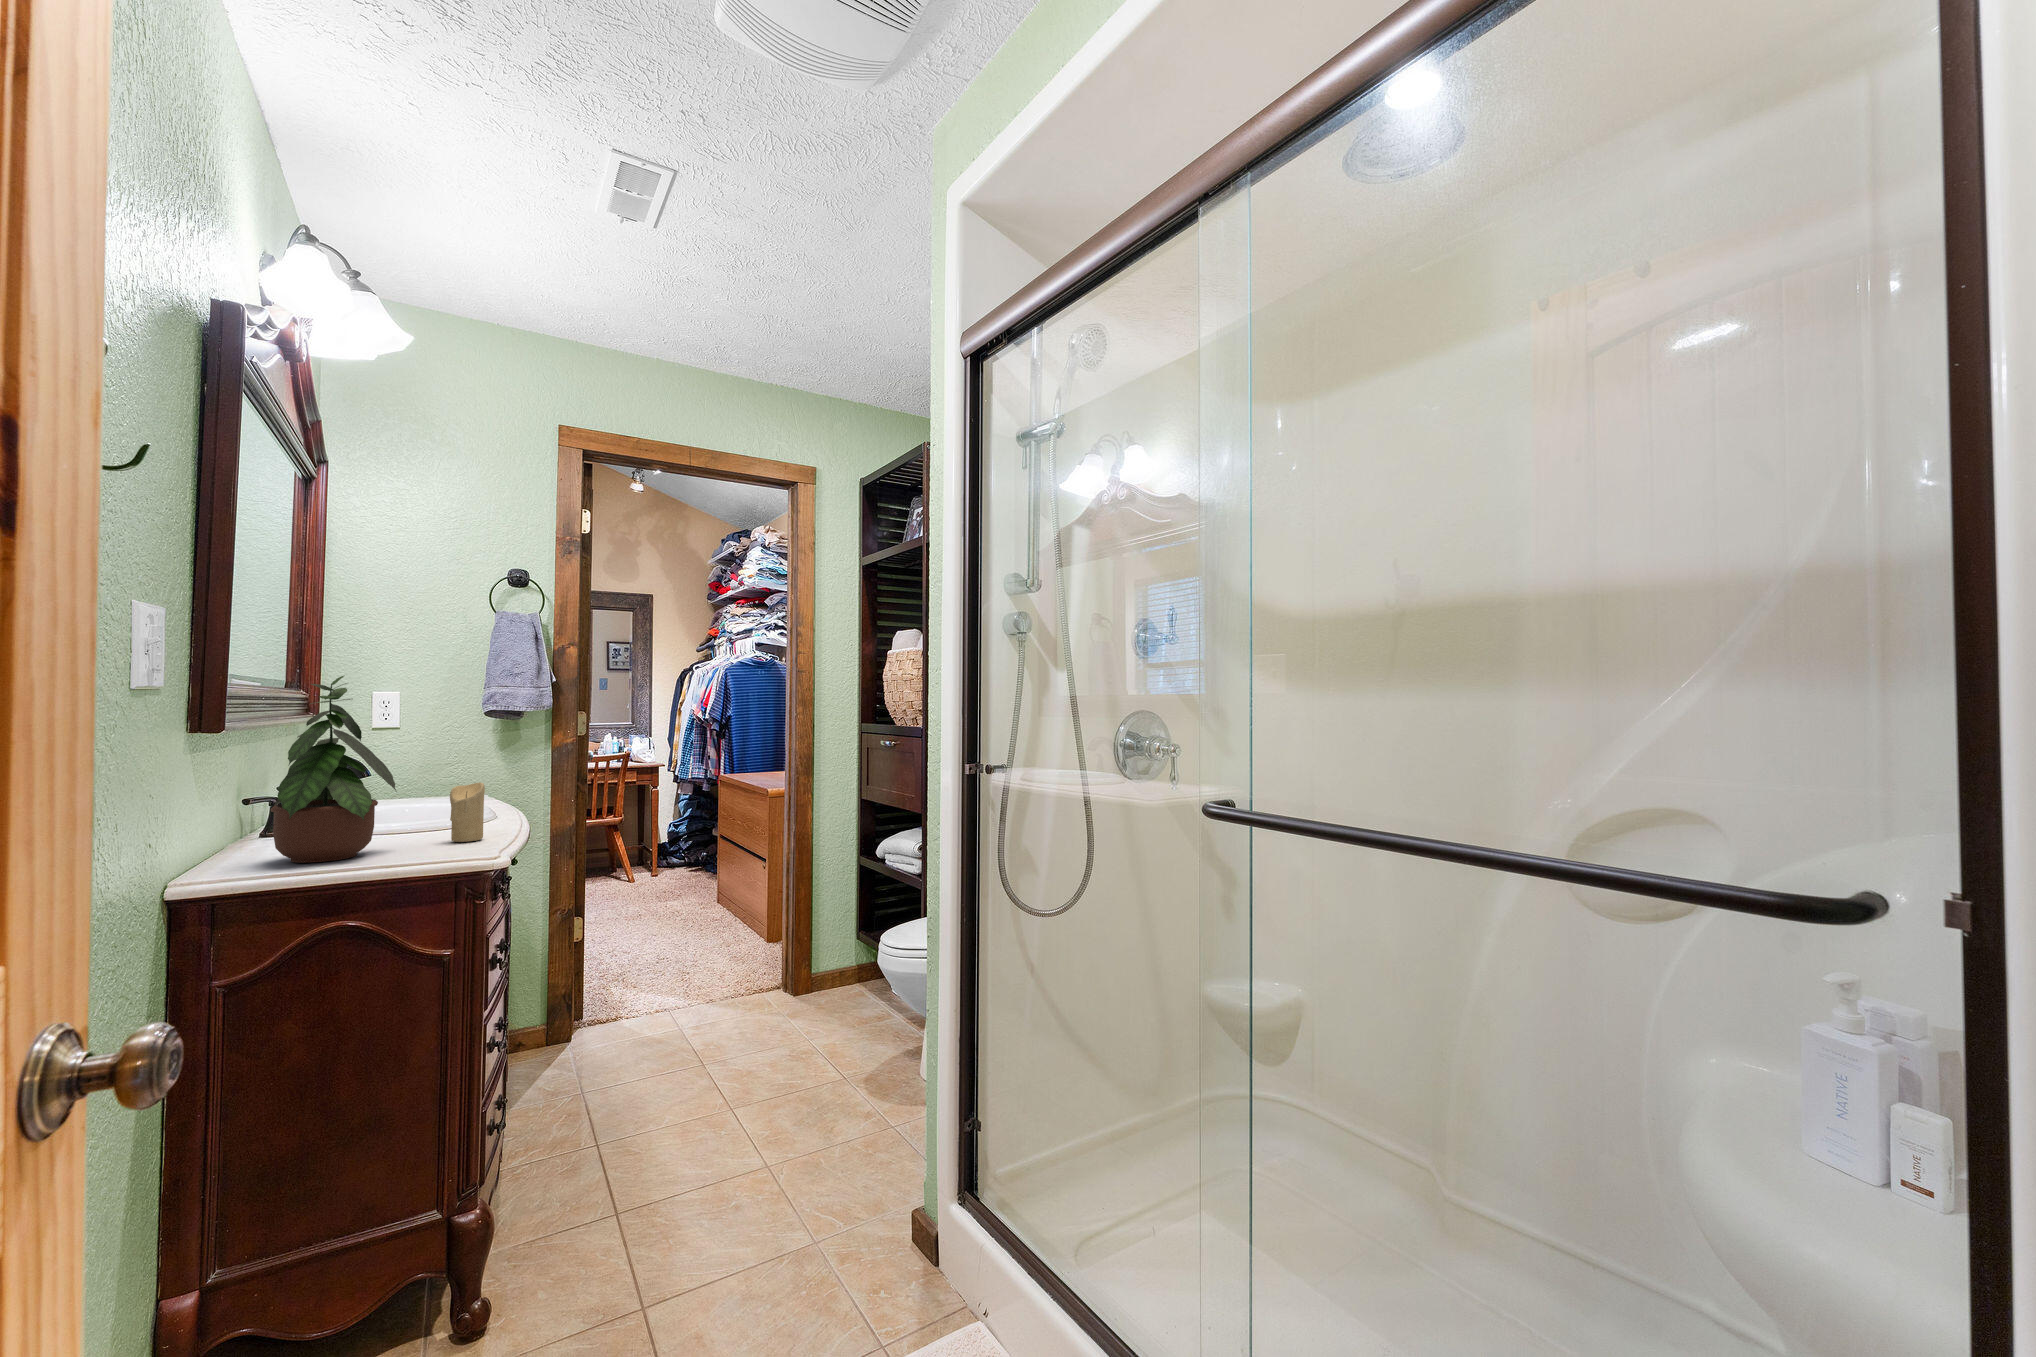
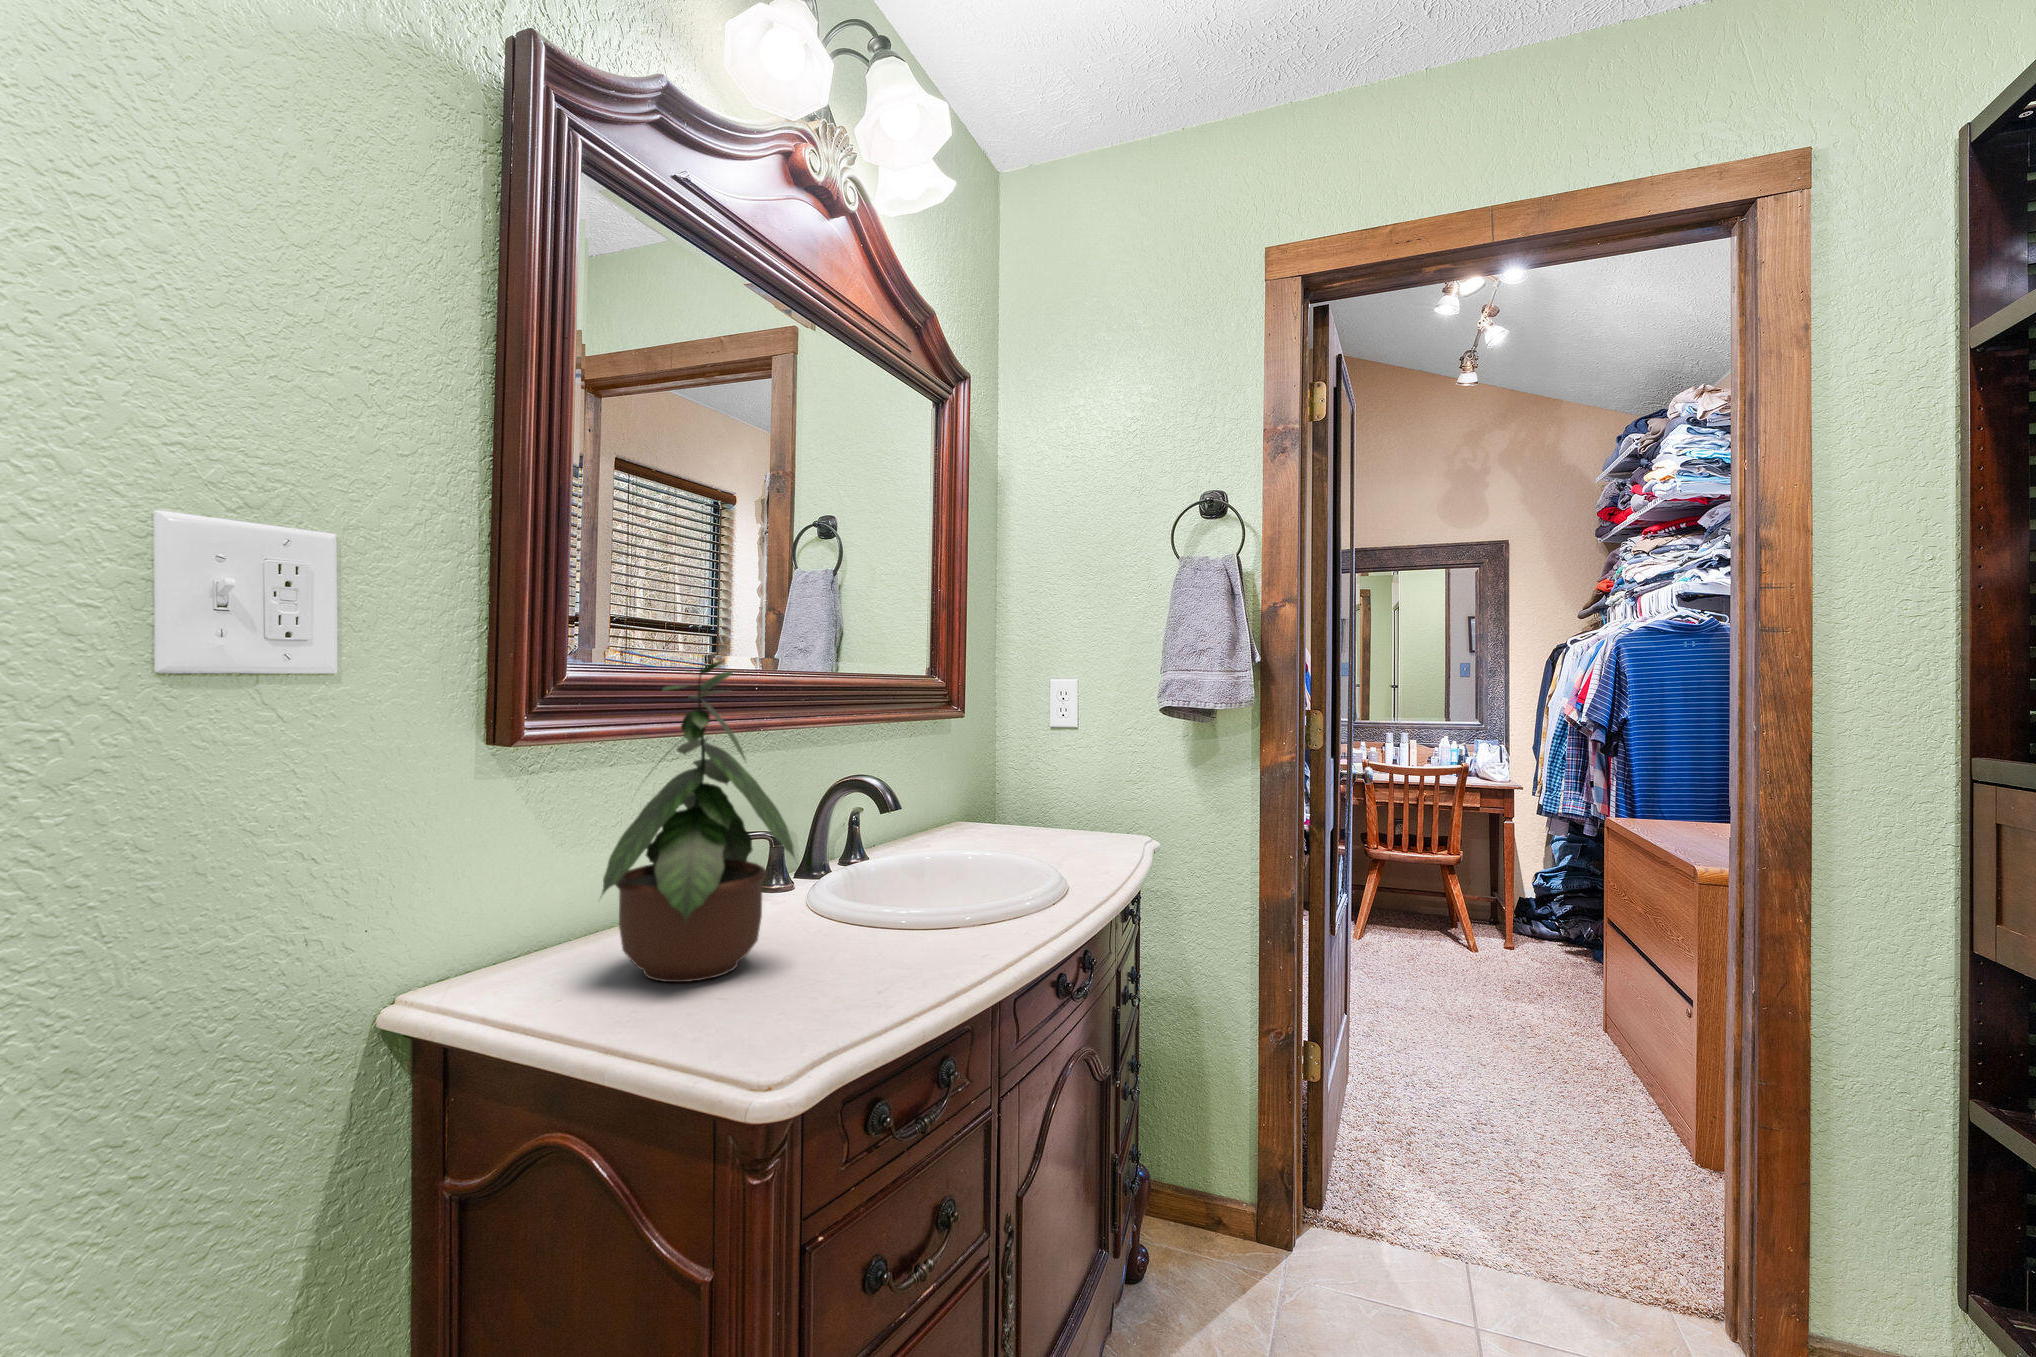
candle: present [450,782,485,842] -> none [877,859,935,981]

